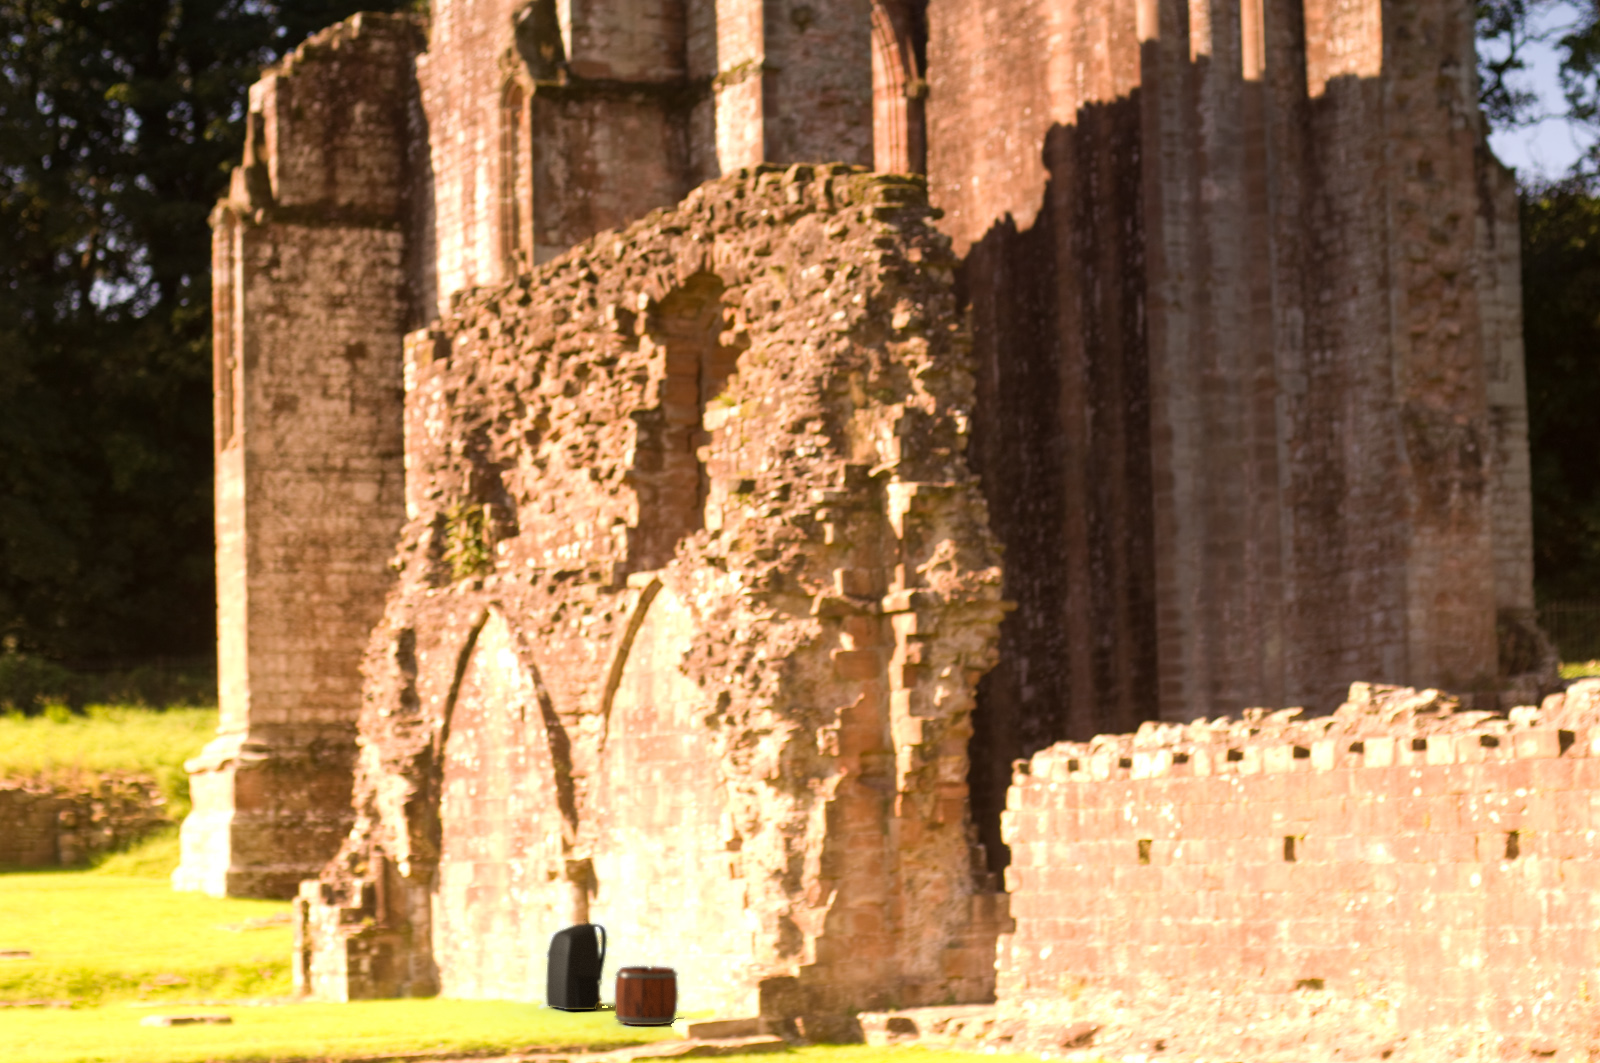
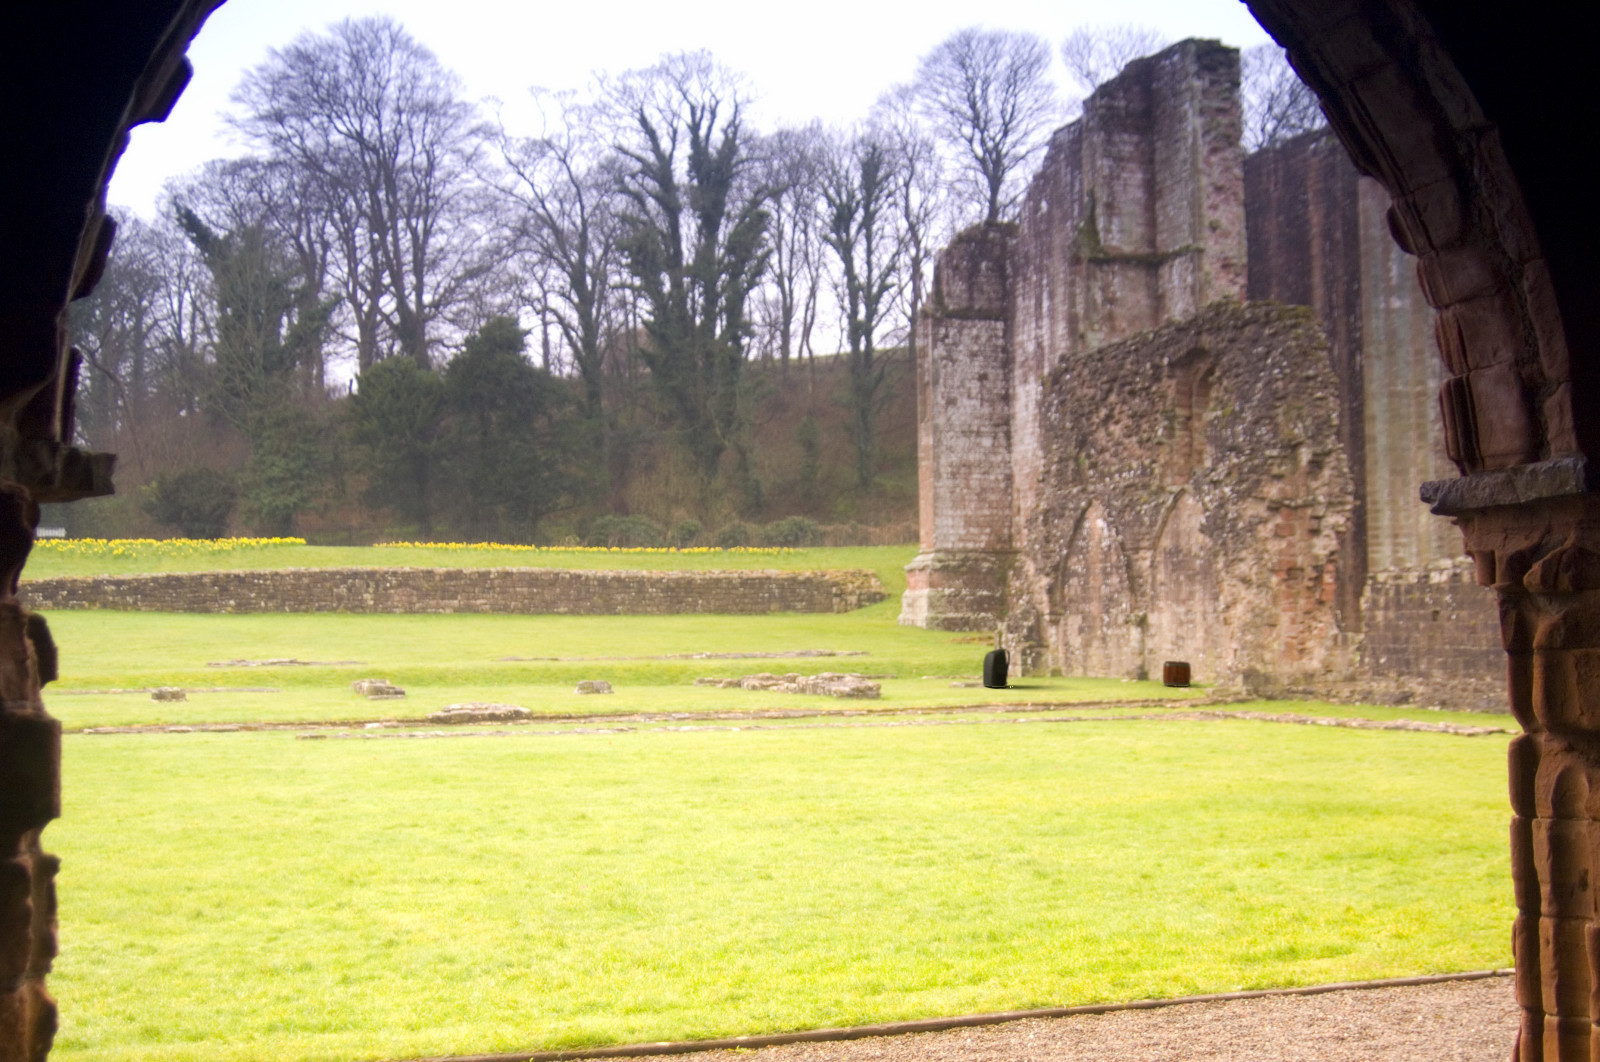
backpack: present [546,922,607,1010] -> present [983,649,1010,688]

